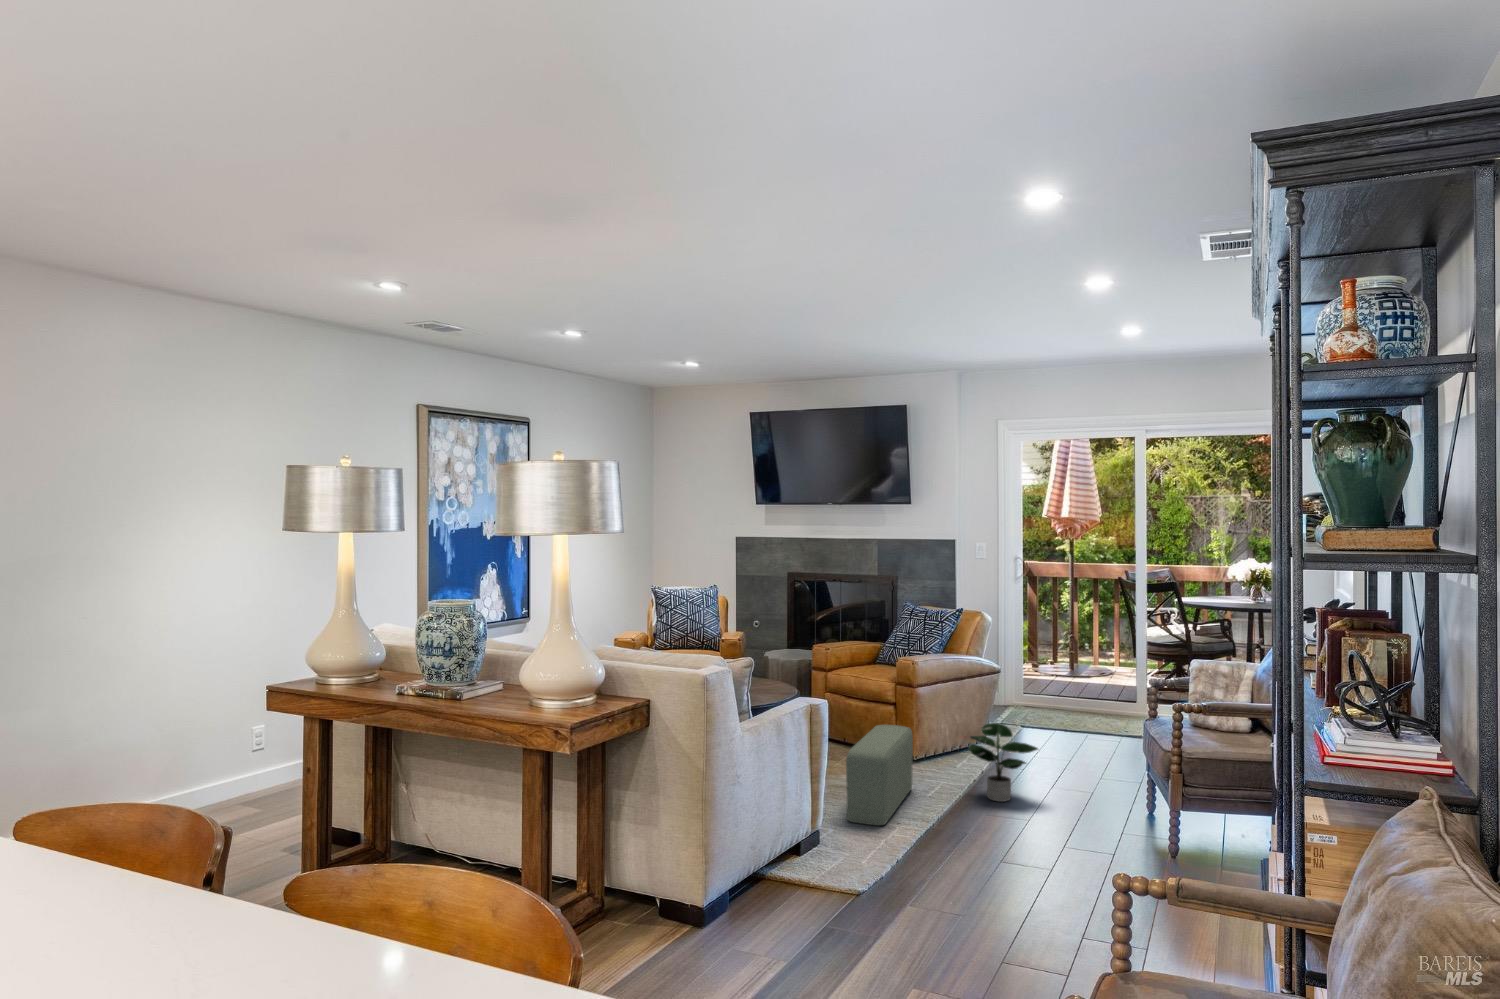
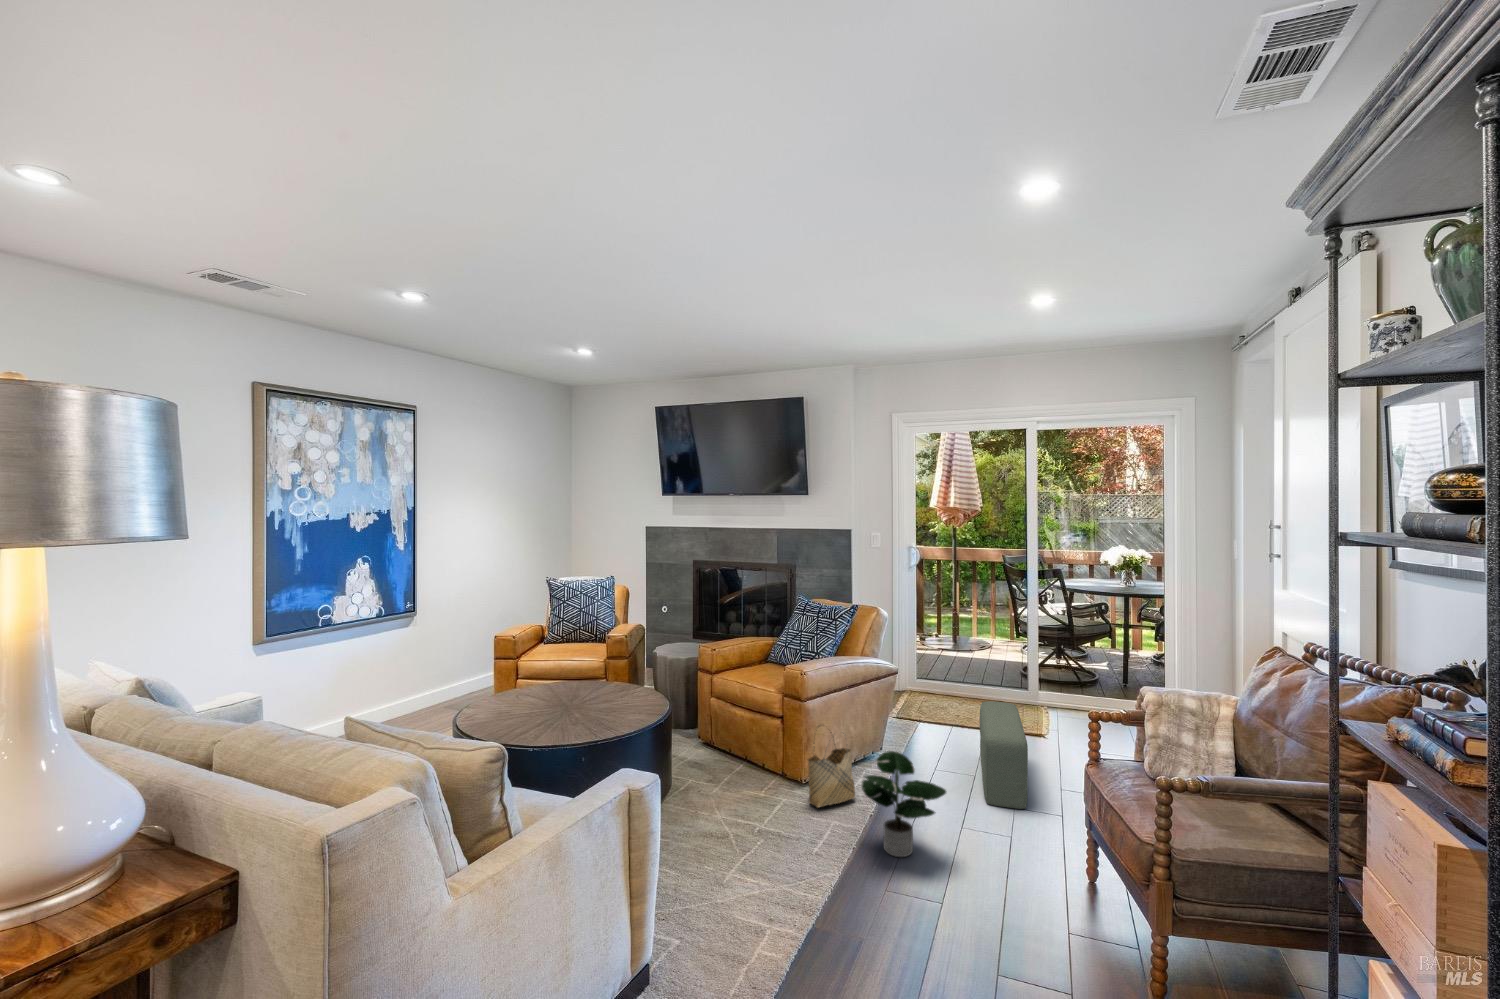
woven basket: none [922,708,963,775] -> present [808,725,855,808]
pouf: present [846,725,913,826] -> present [980,701,1028,809]

